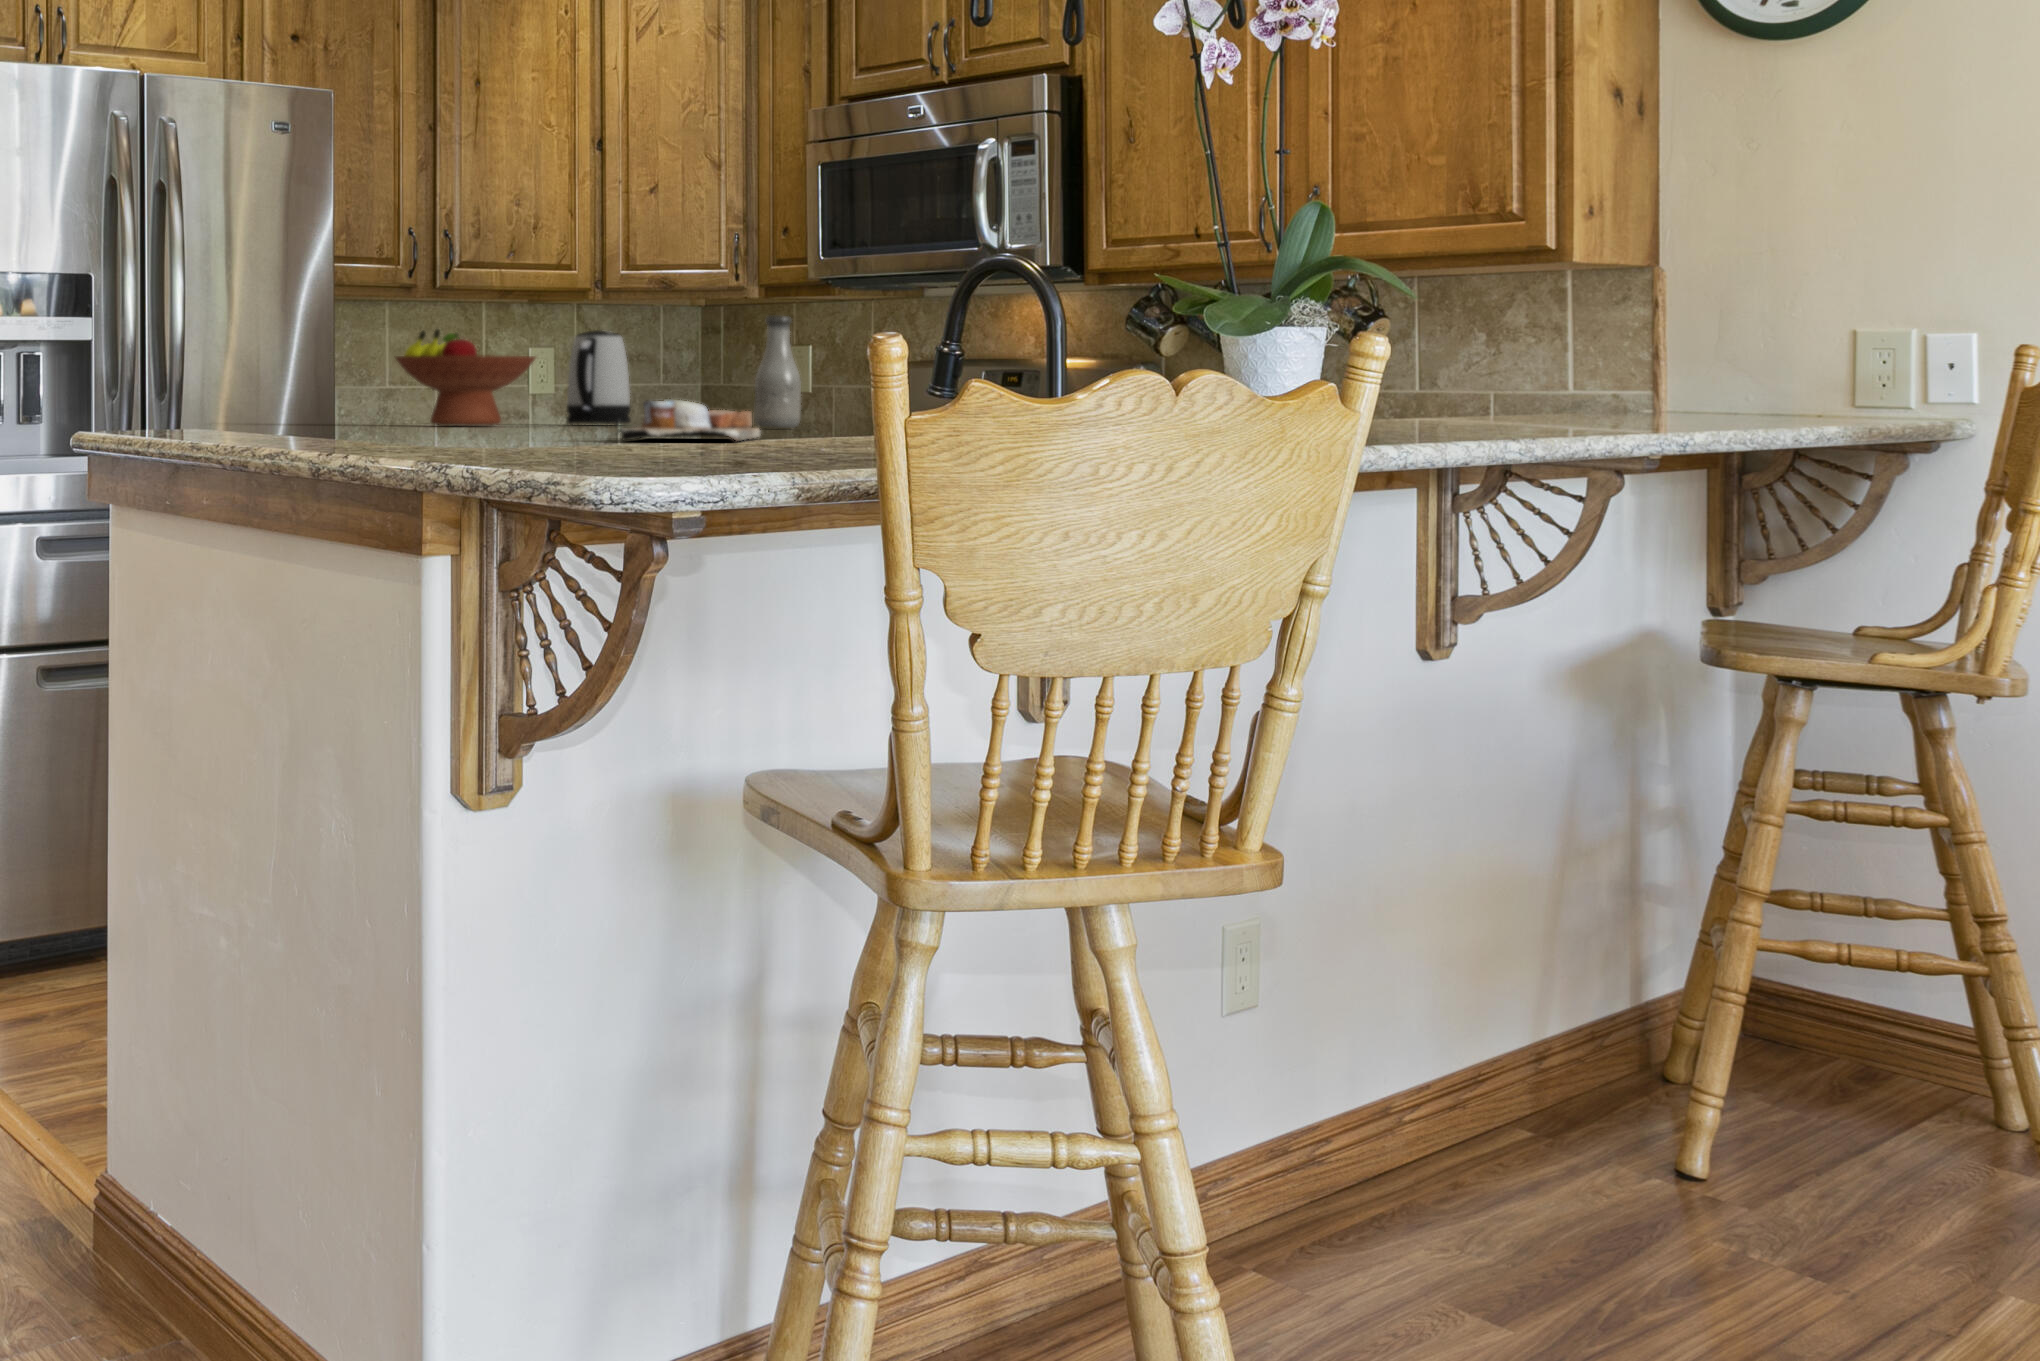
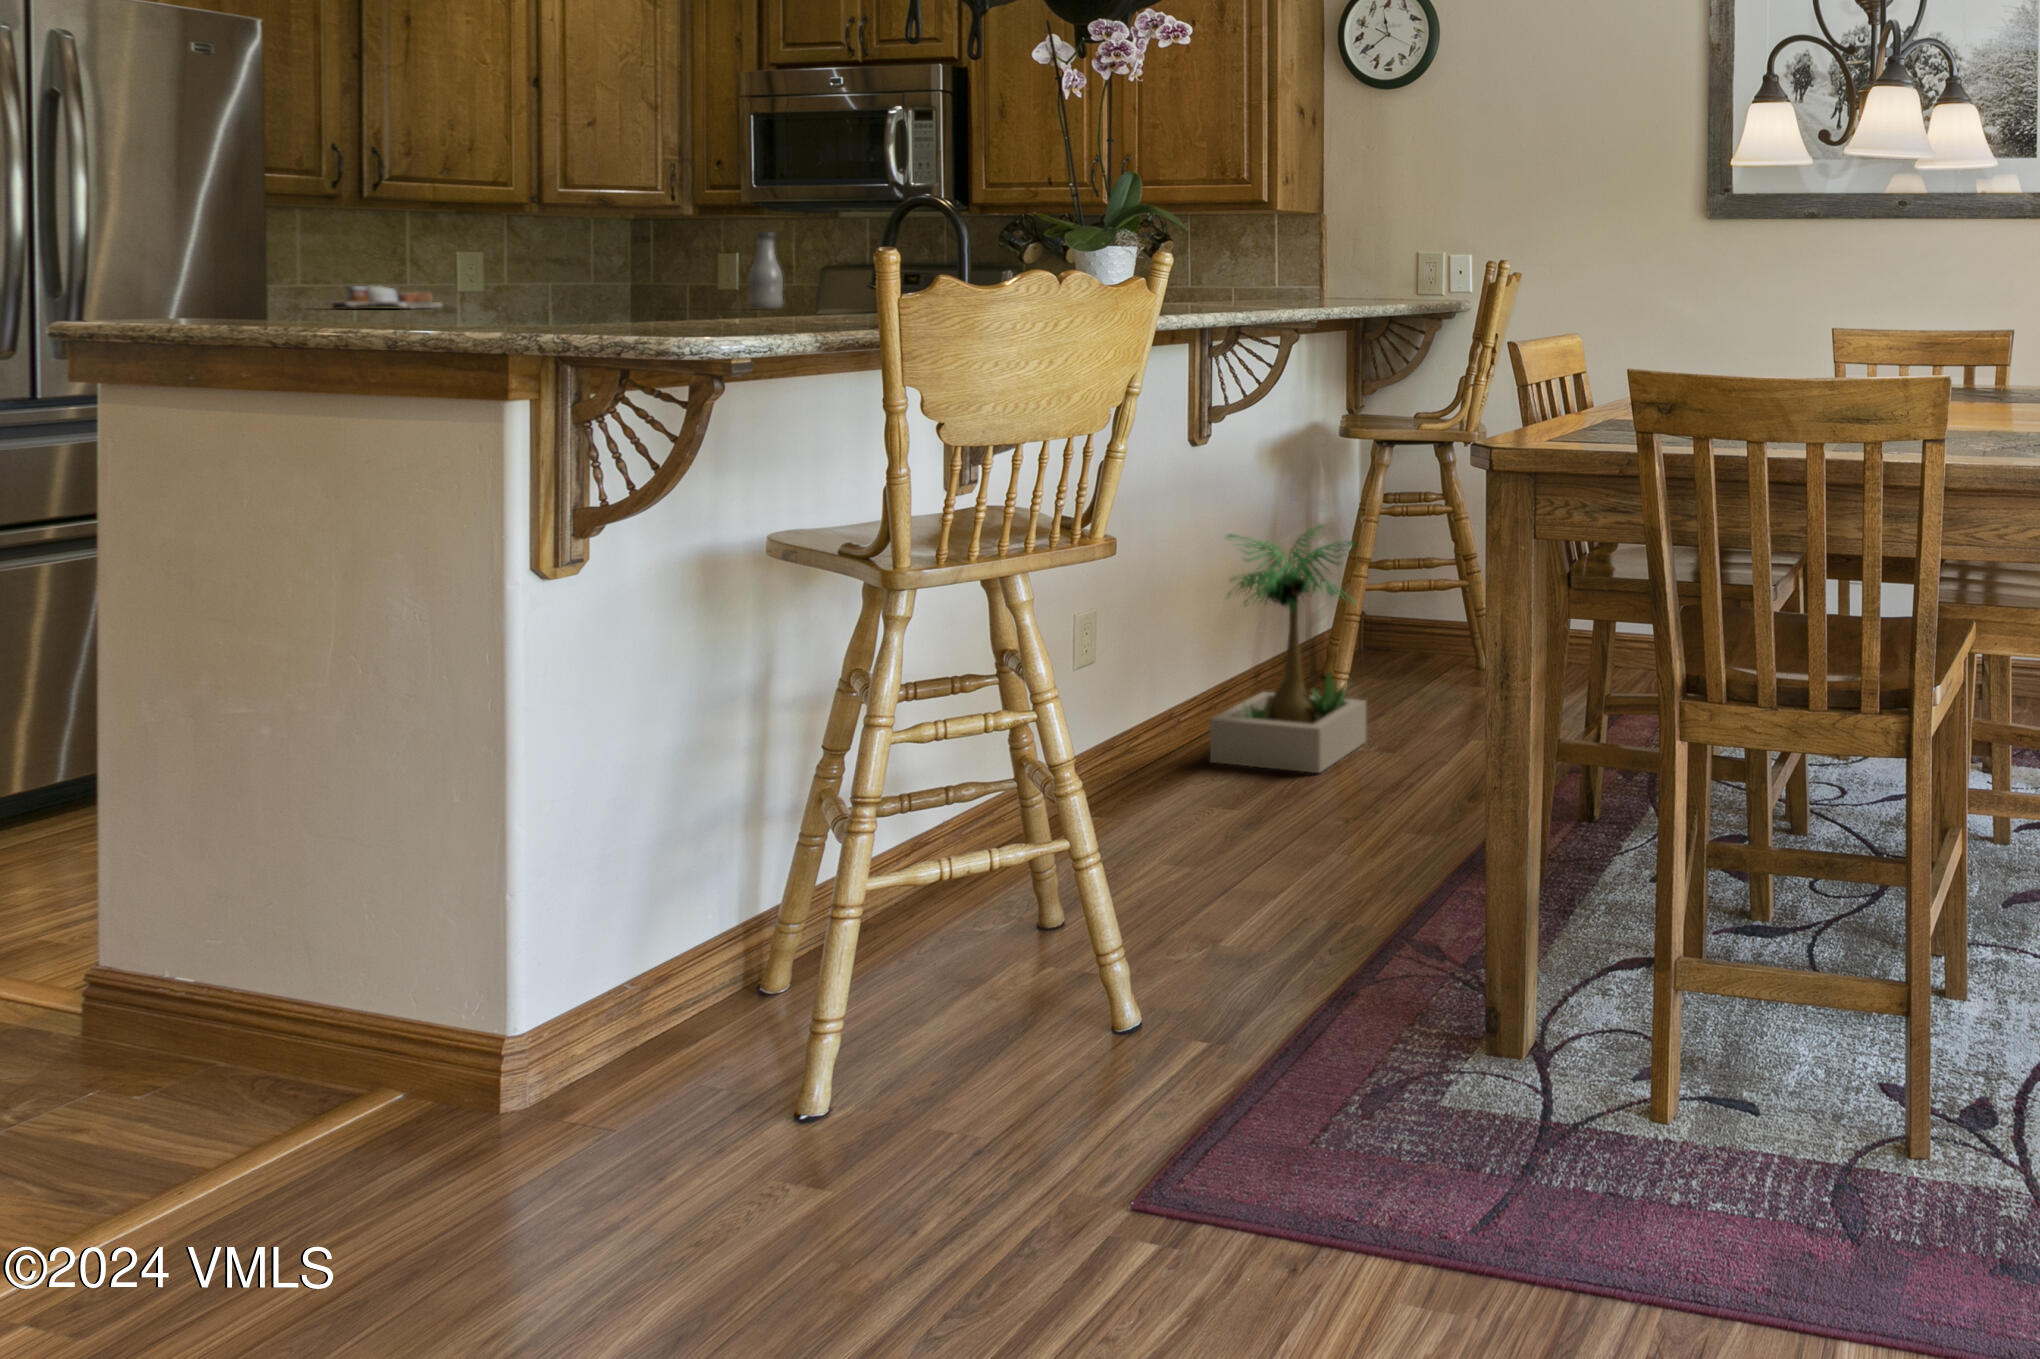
fruit bowl: present [396,329,536,426] -> none [454,235,576,307]
kettle: present [567,330,631,424] -> none [599,239,650,307]
cutting board: present [618,399,760,441] -> present [331,285,442,309]
potted plant: none [1446,813,1785,1276] -> present [1210,525,1366,773]

